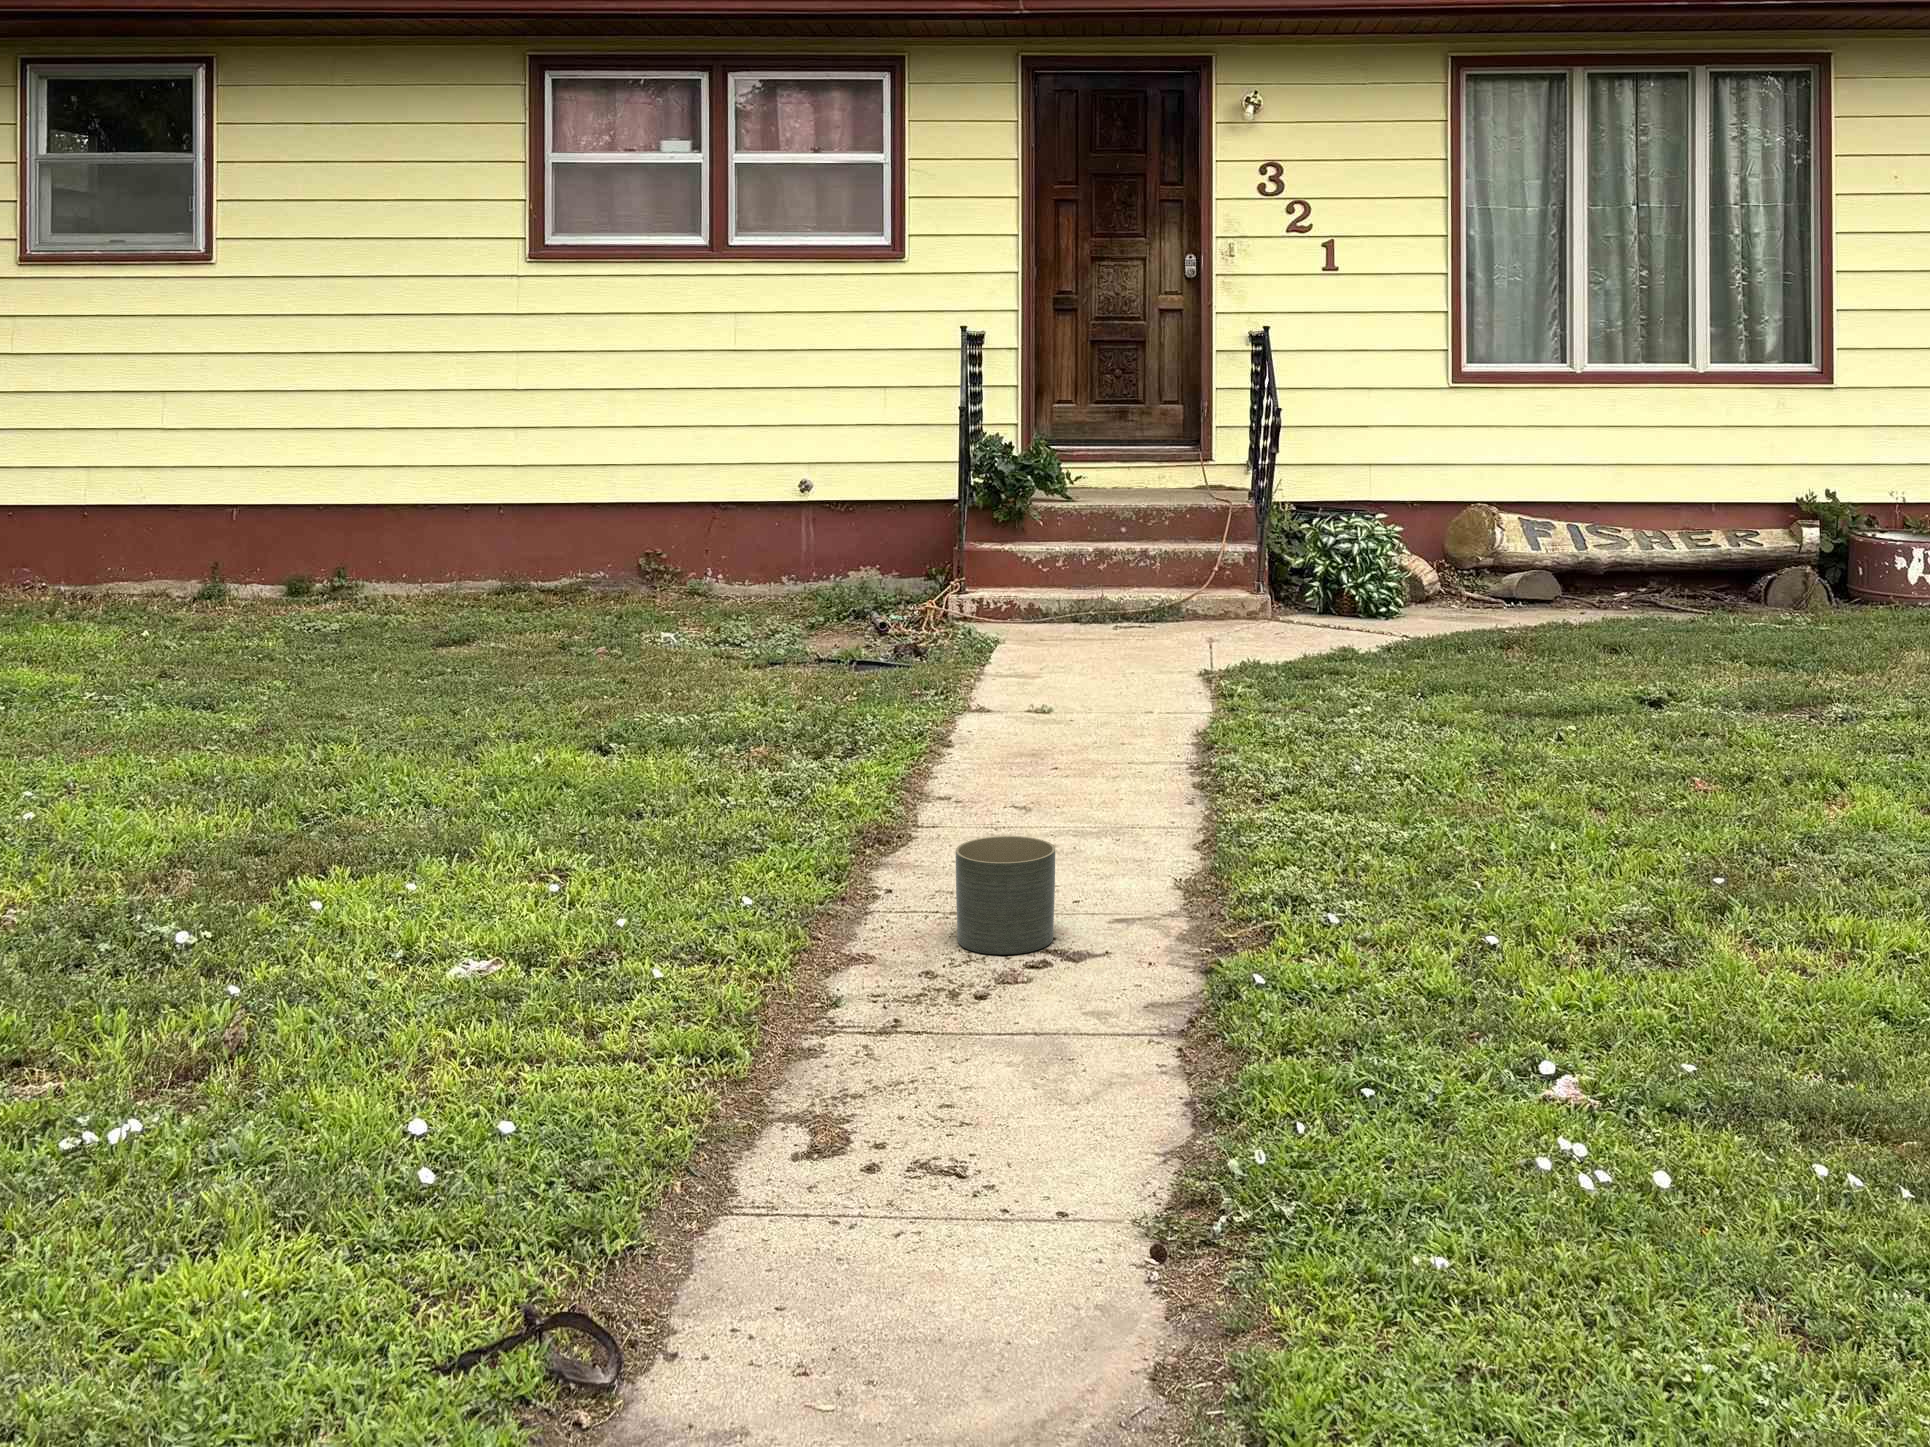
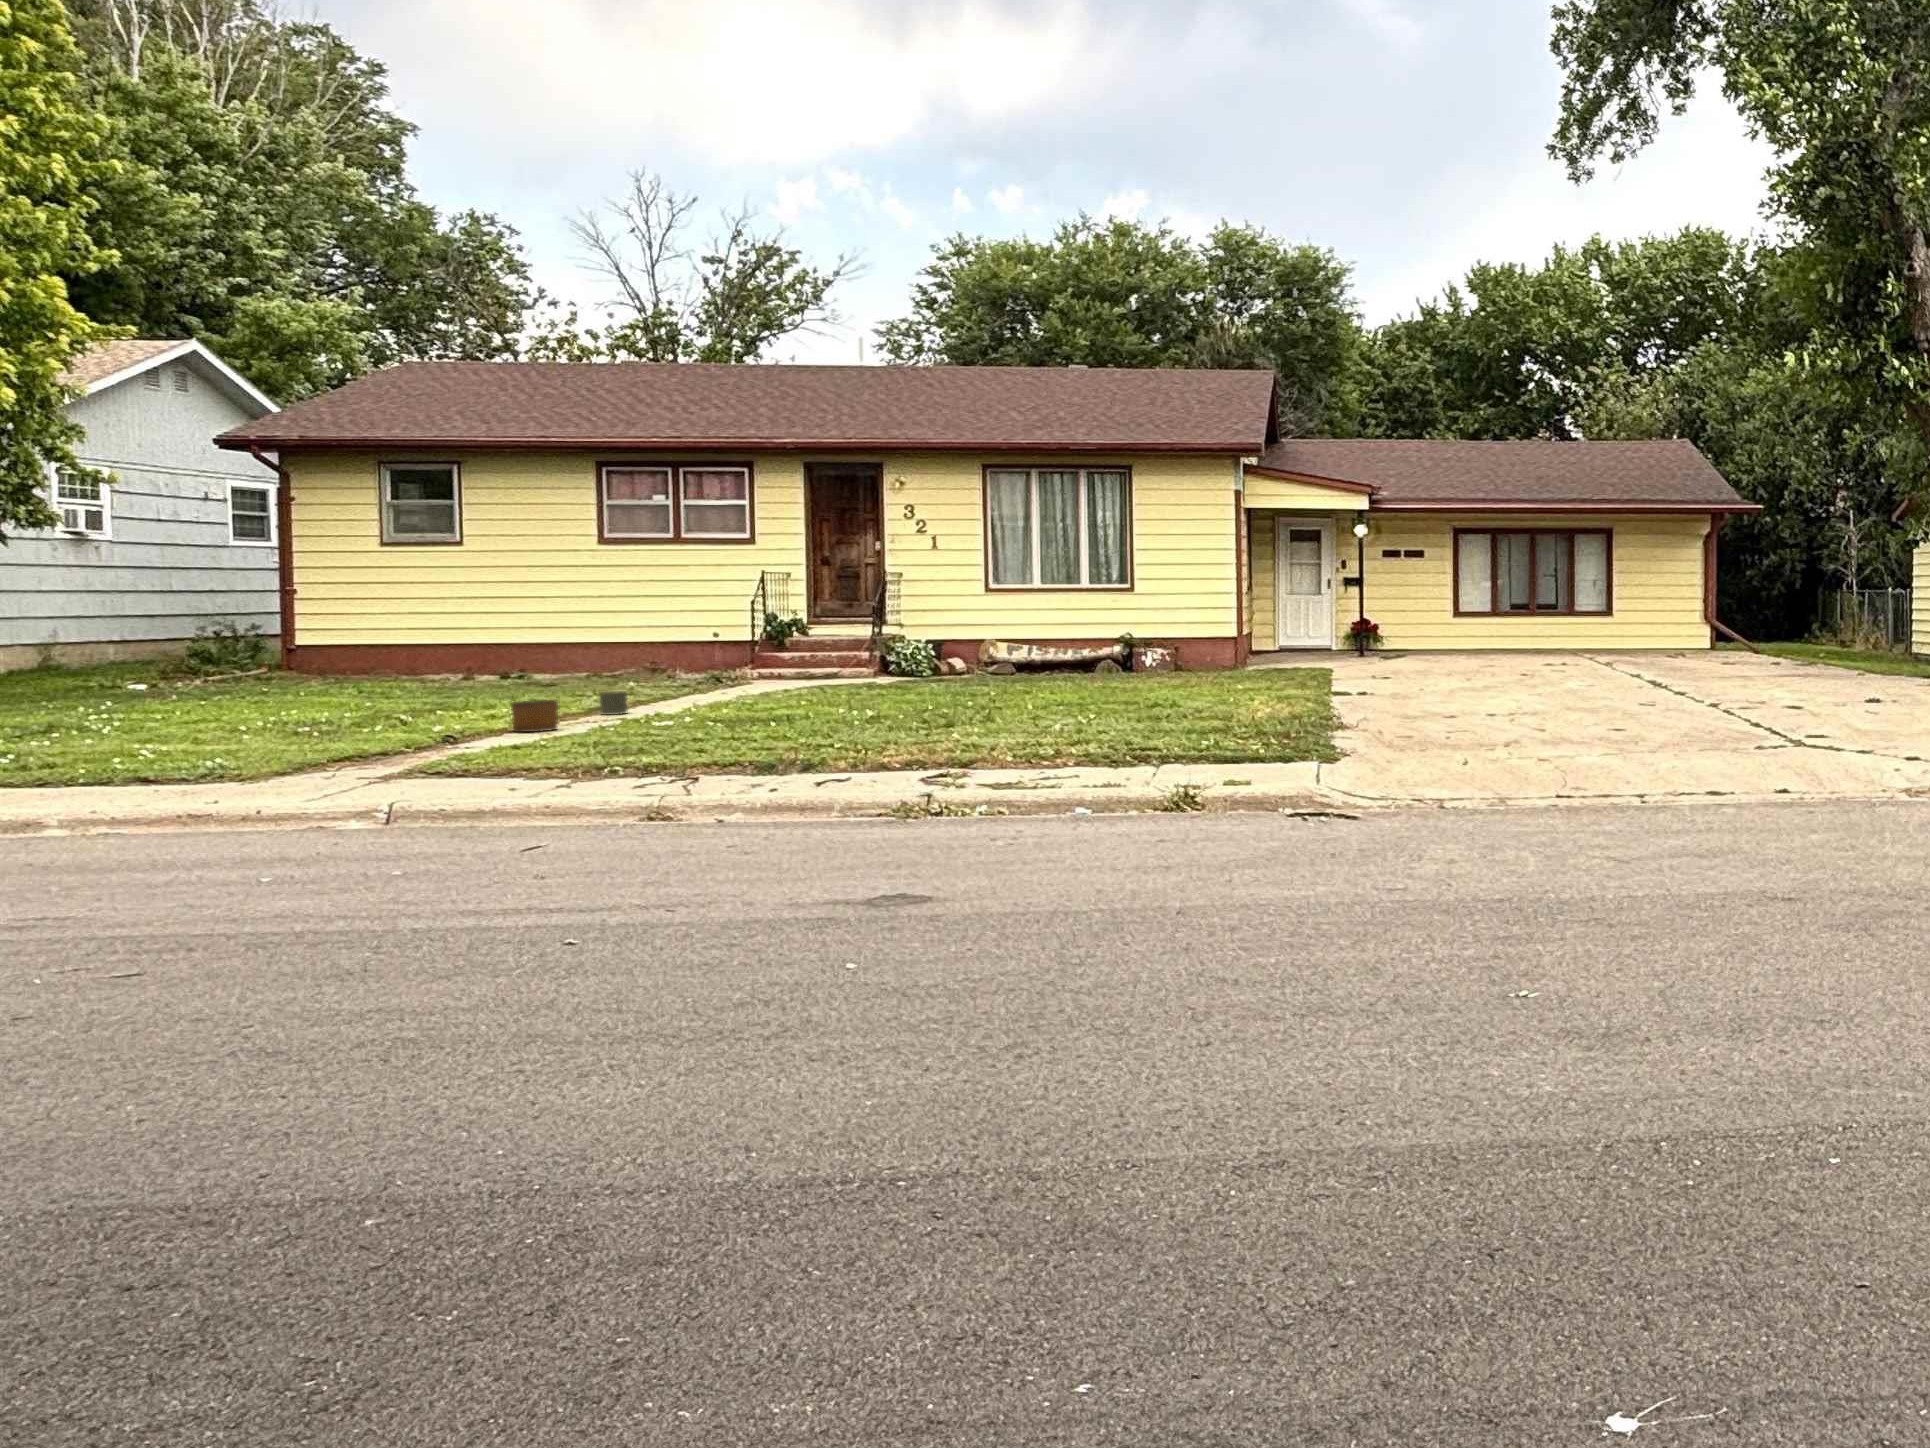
bucket: none [870,986,1104,1300] -> present [511,681,558,732]

